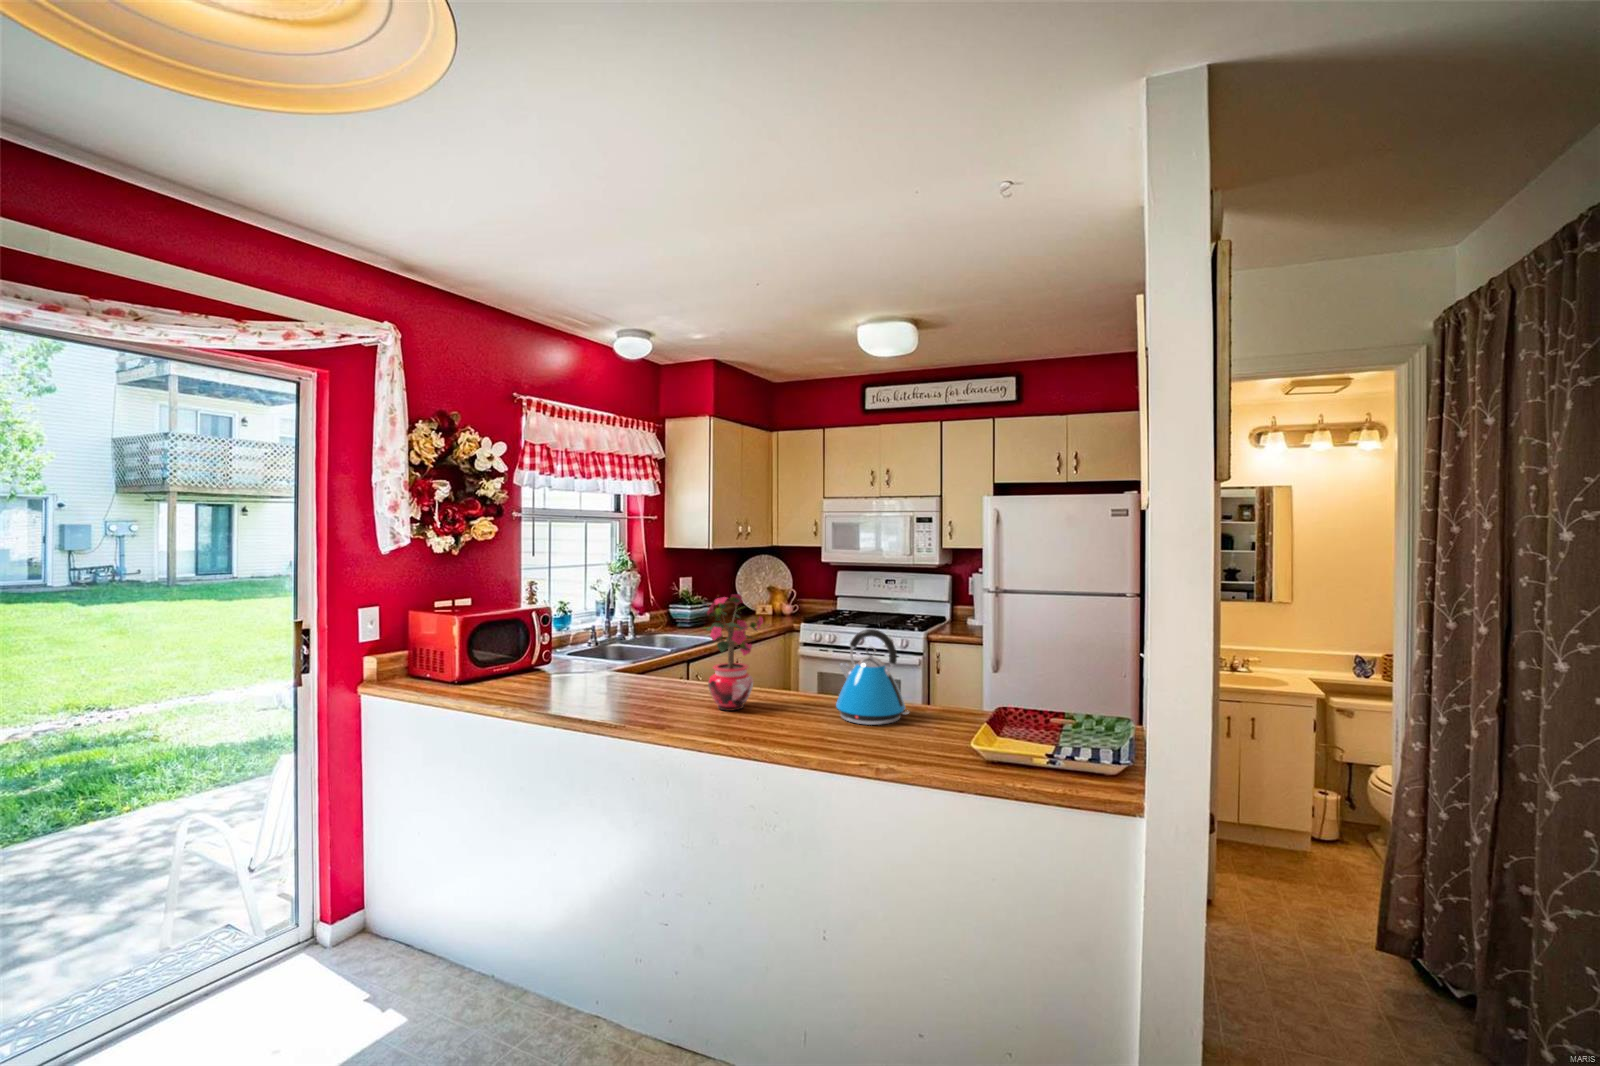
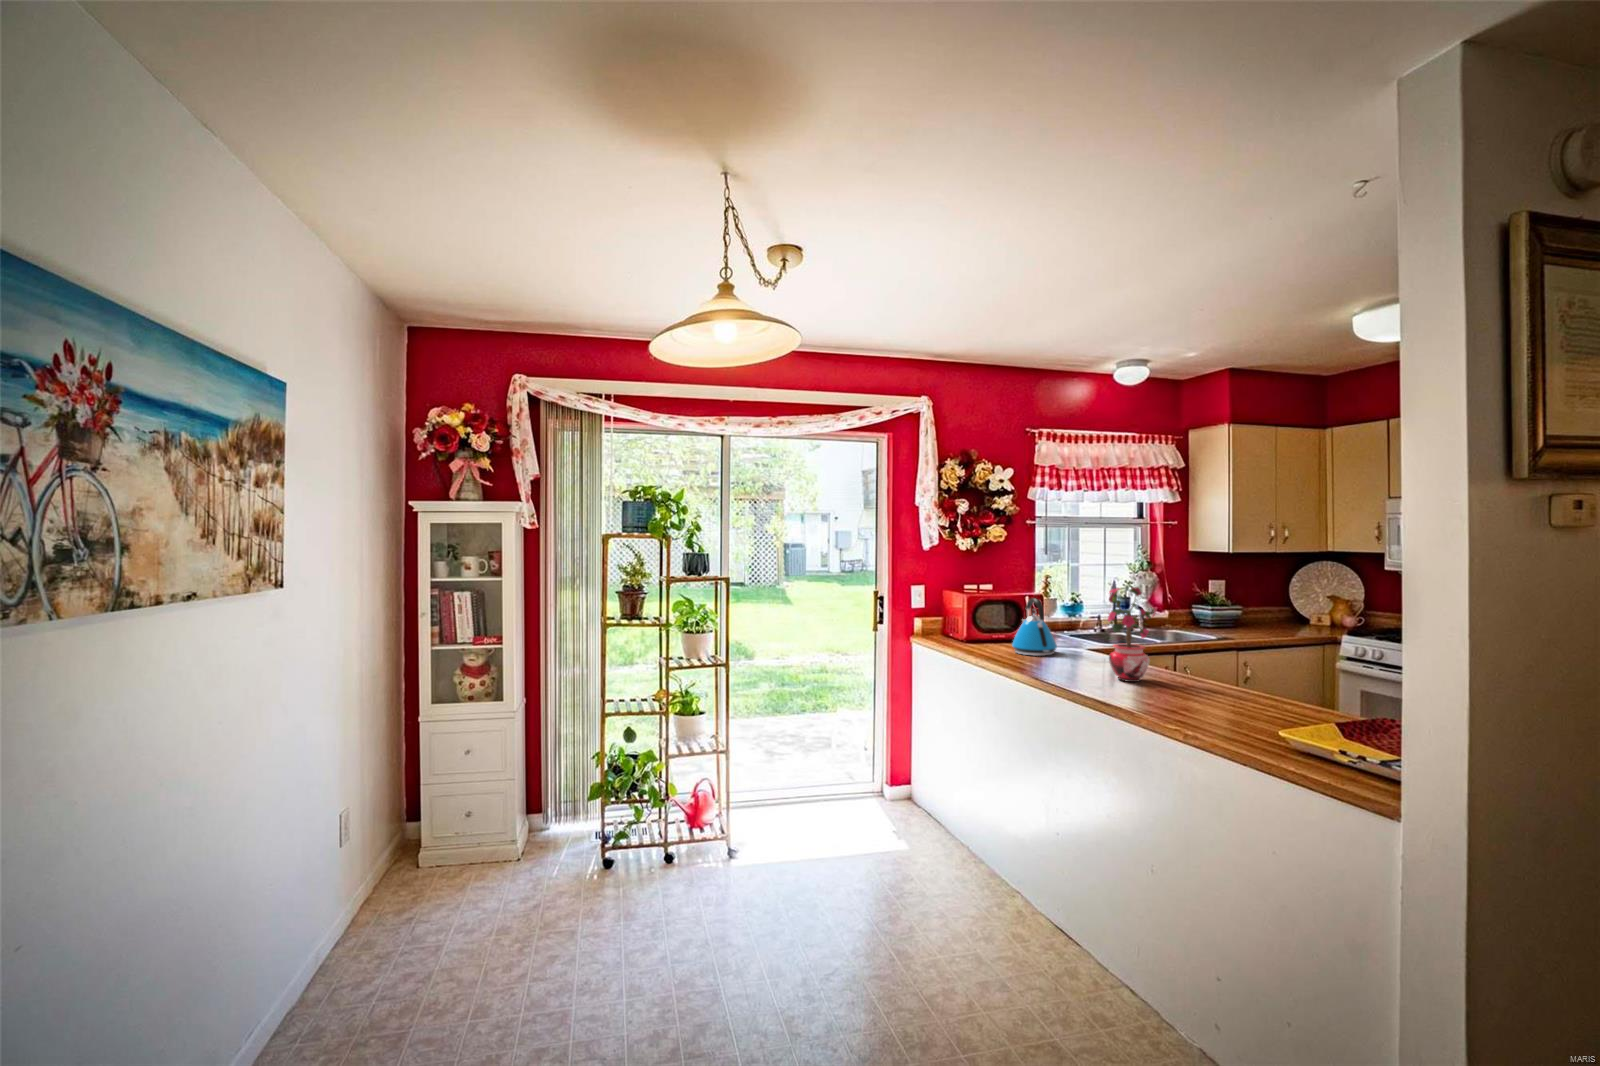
kettle: present [836,629,909,725] -> present [1012,598,1057,656]

